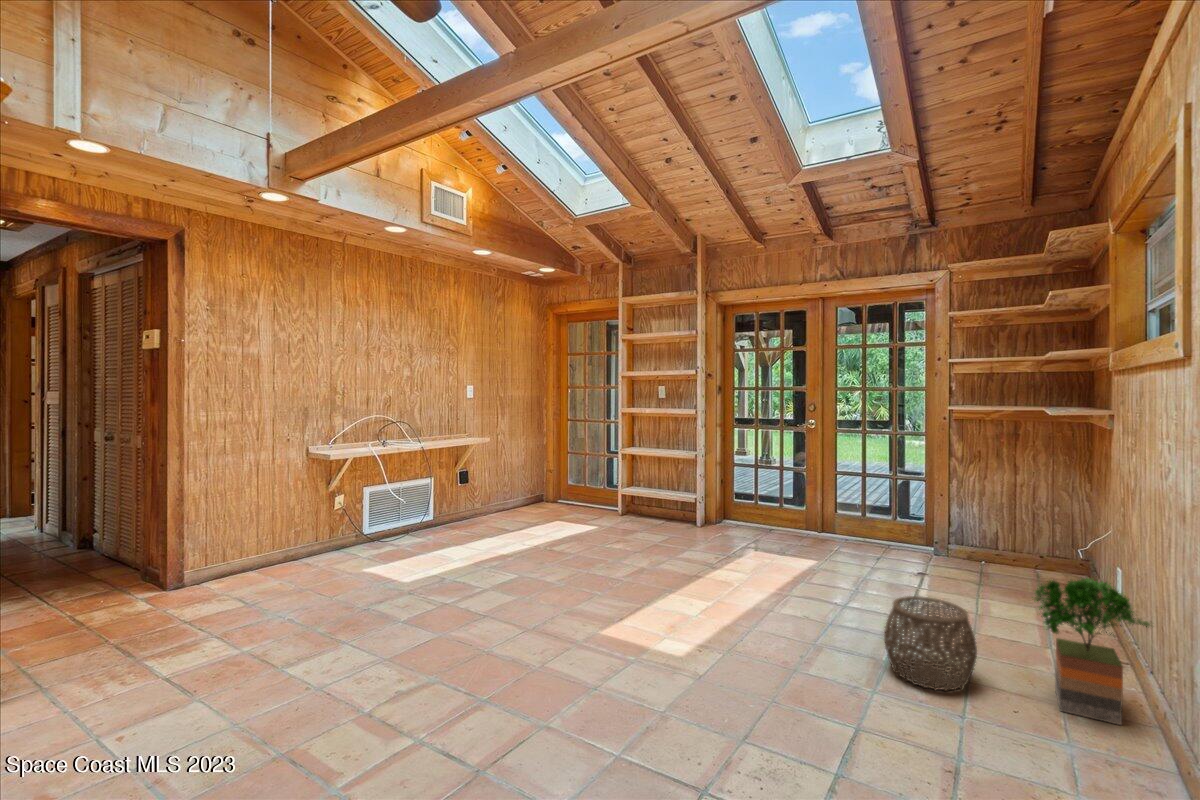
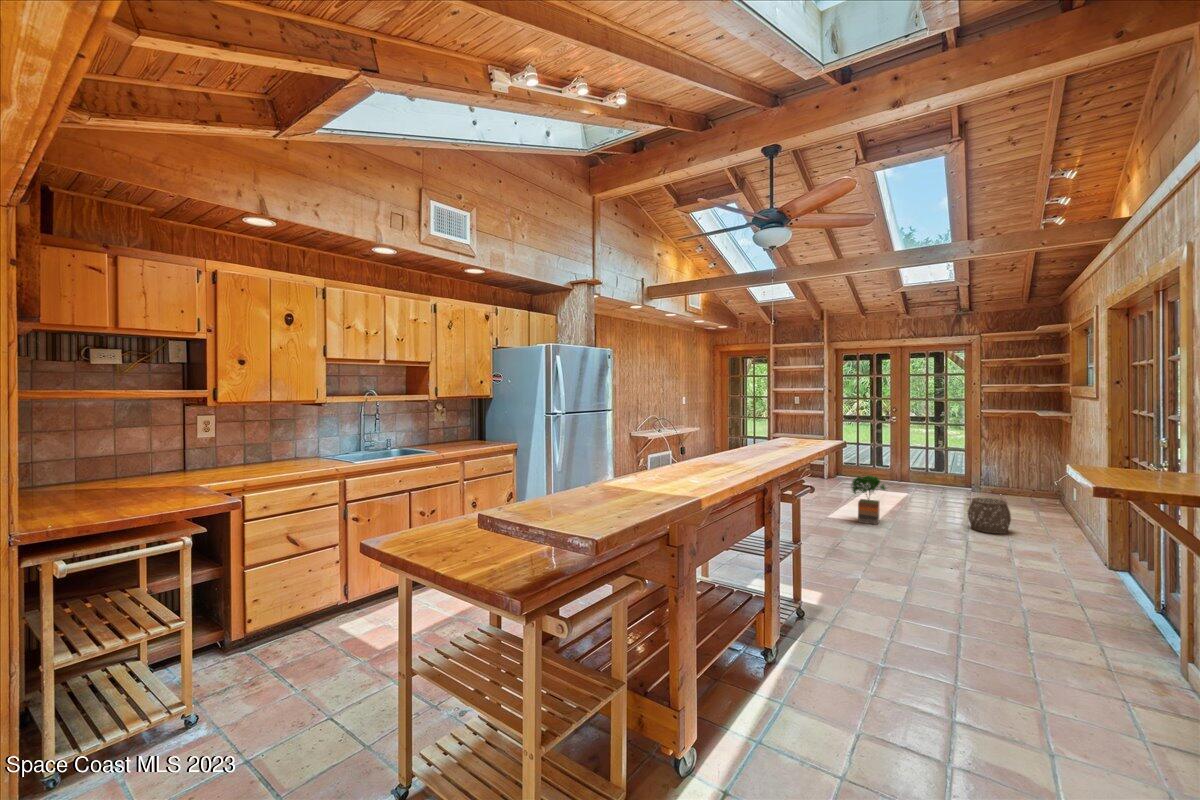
potted tree: present [1034,578,1150,725] -> present [851,475,886,525]

